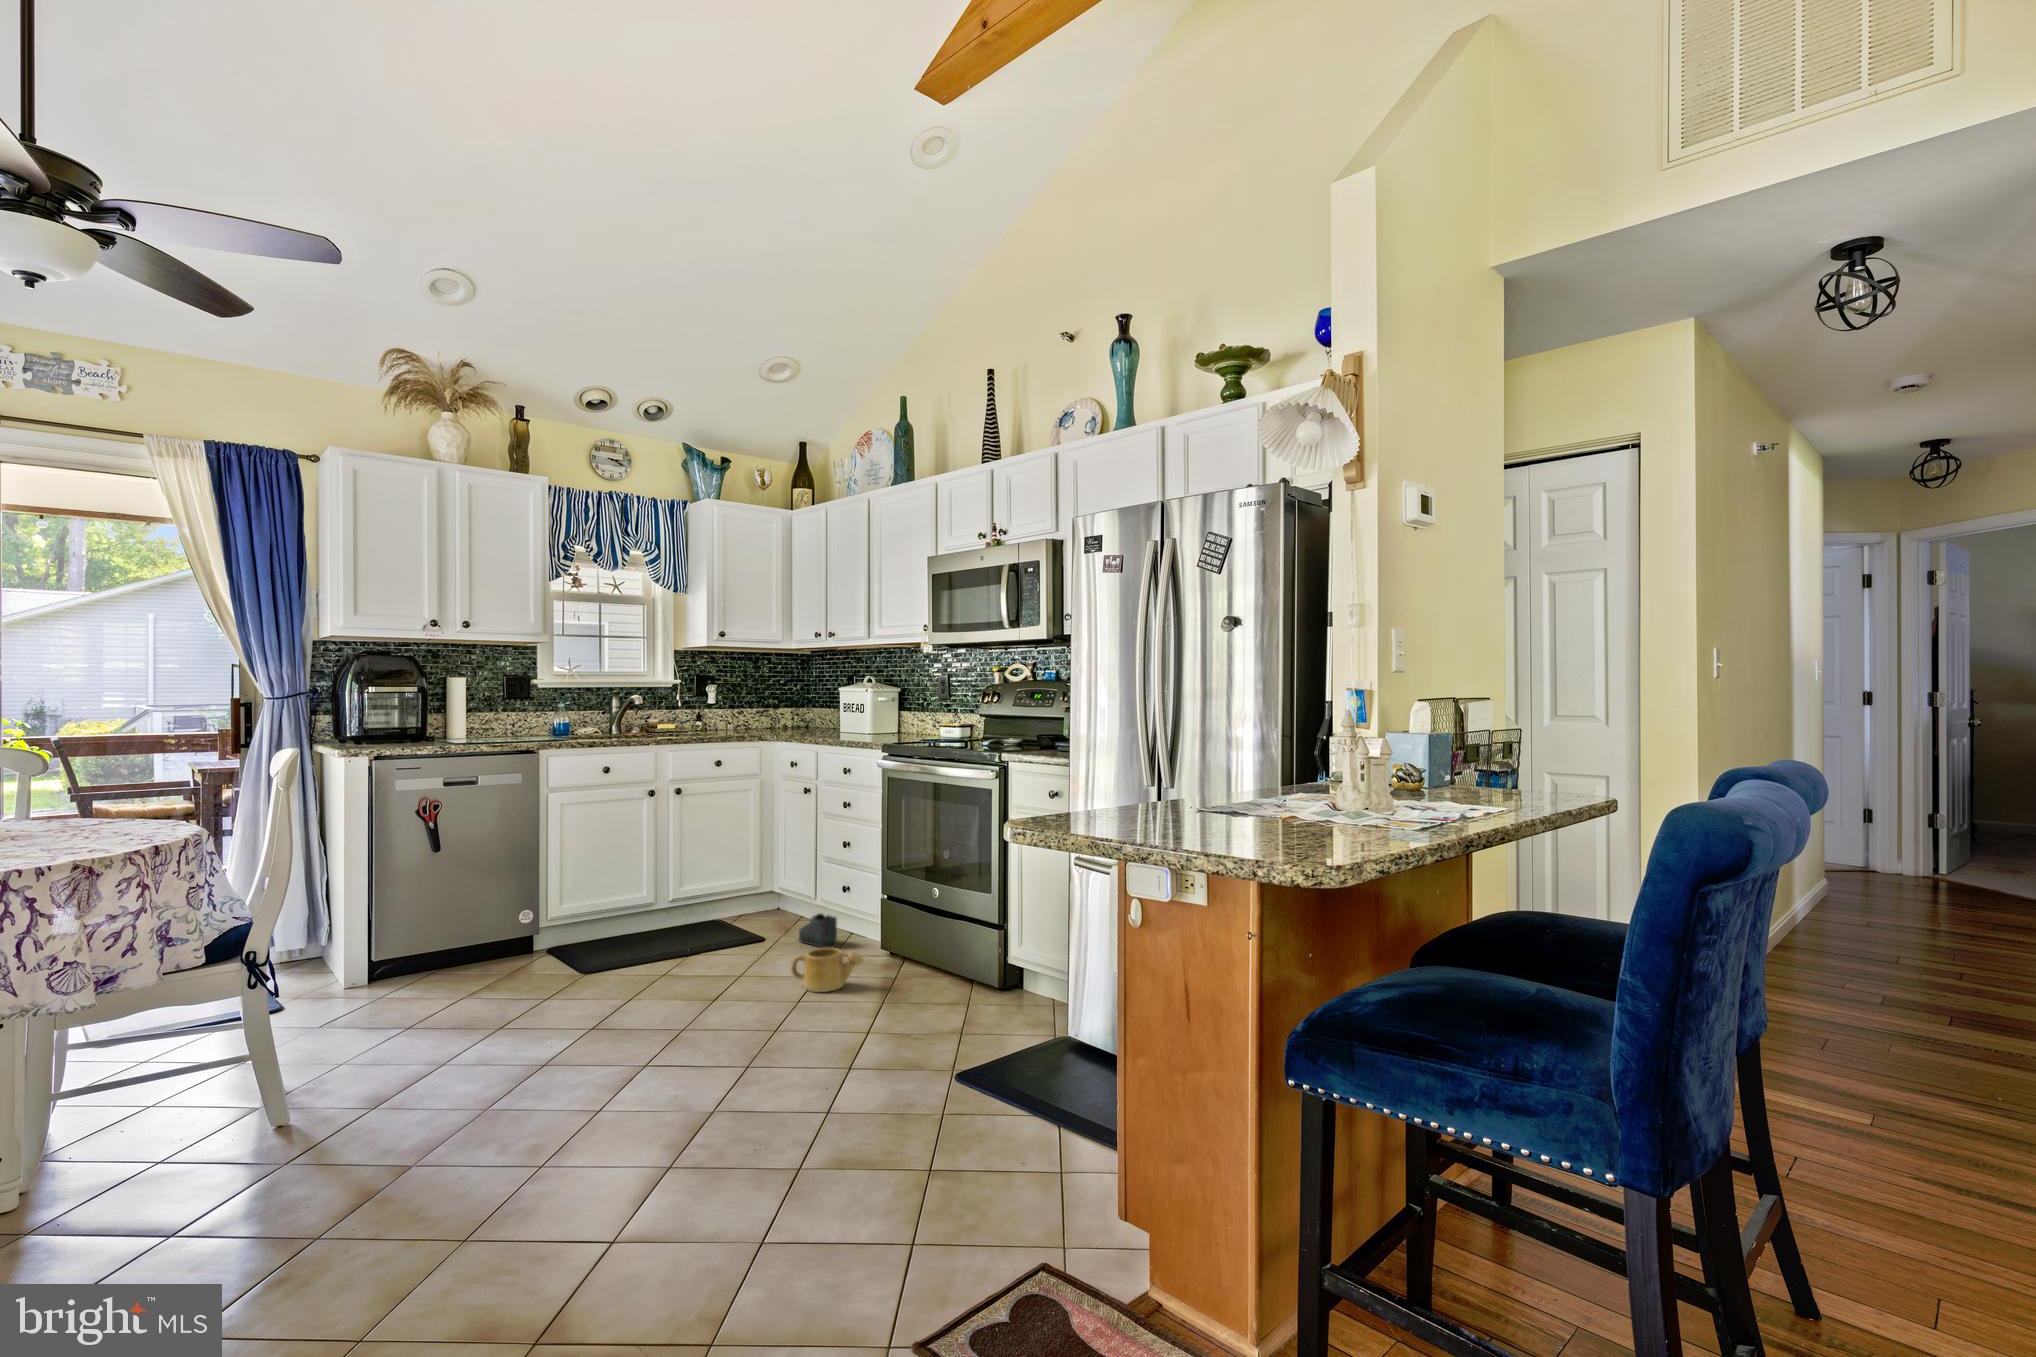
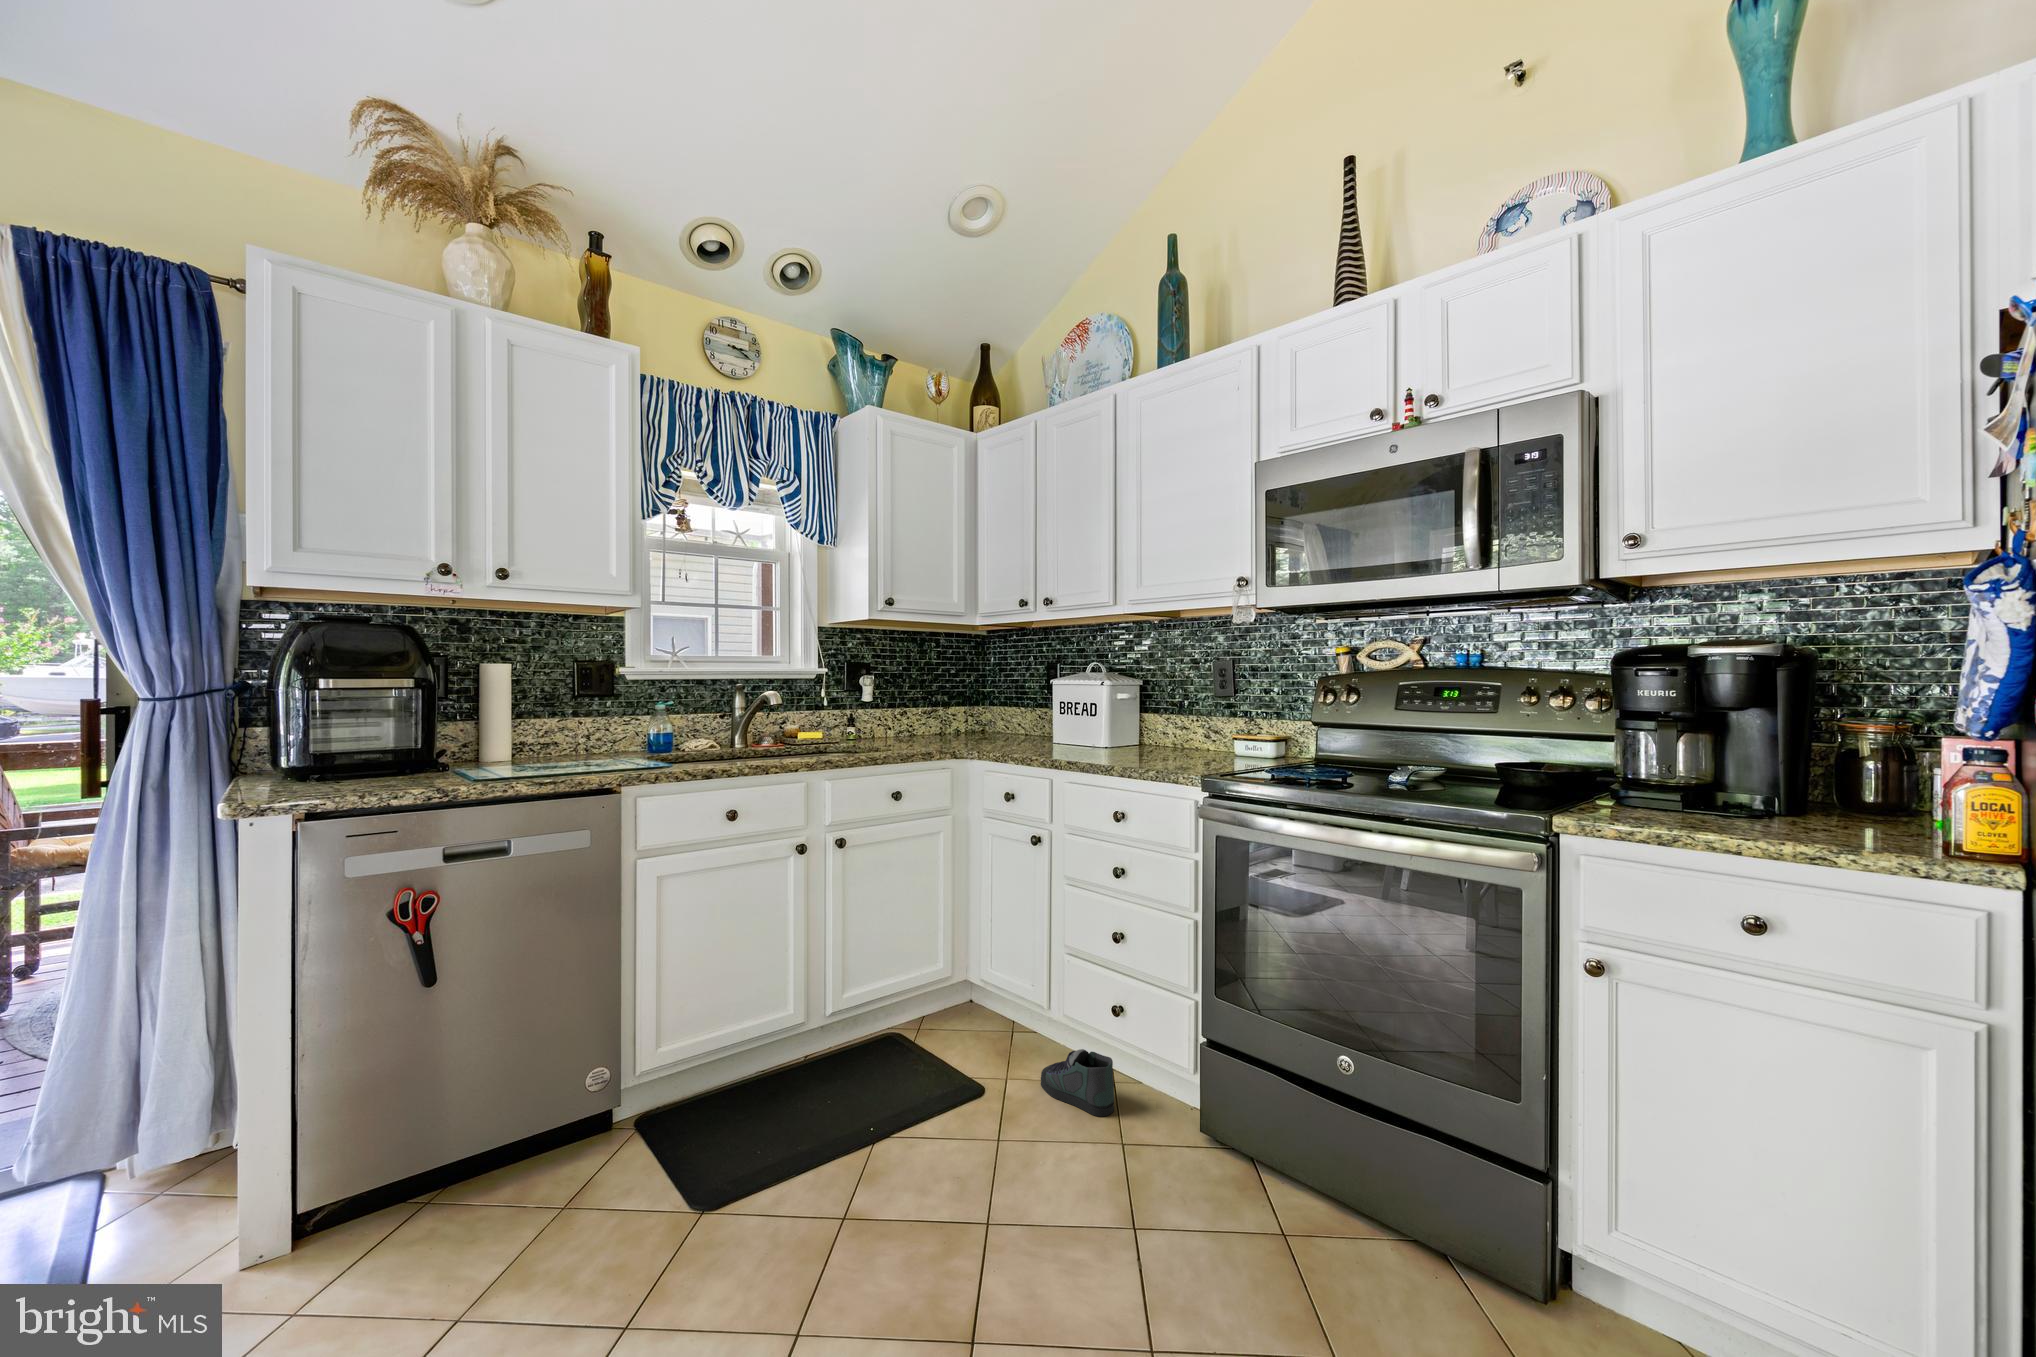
watering can: present [791,948,863,992] -> none [1109,1181,1254,1294]

